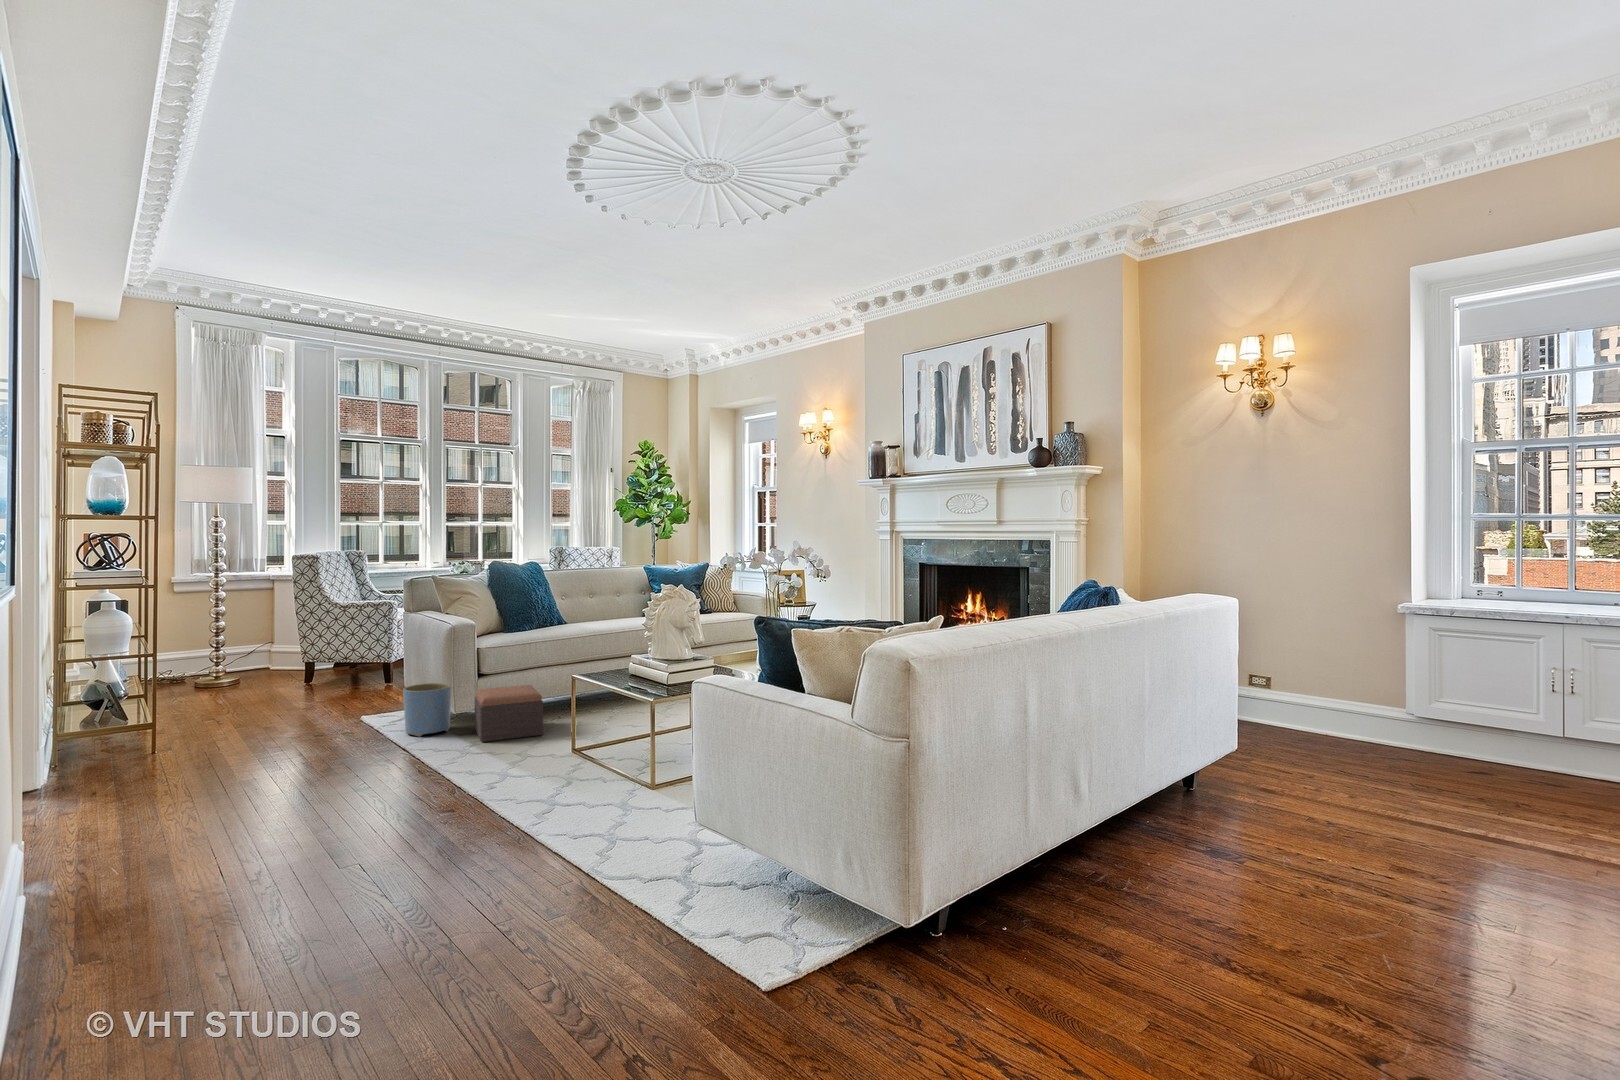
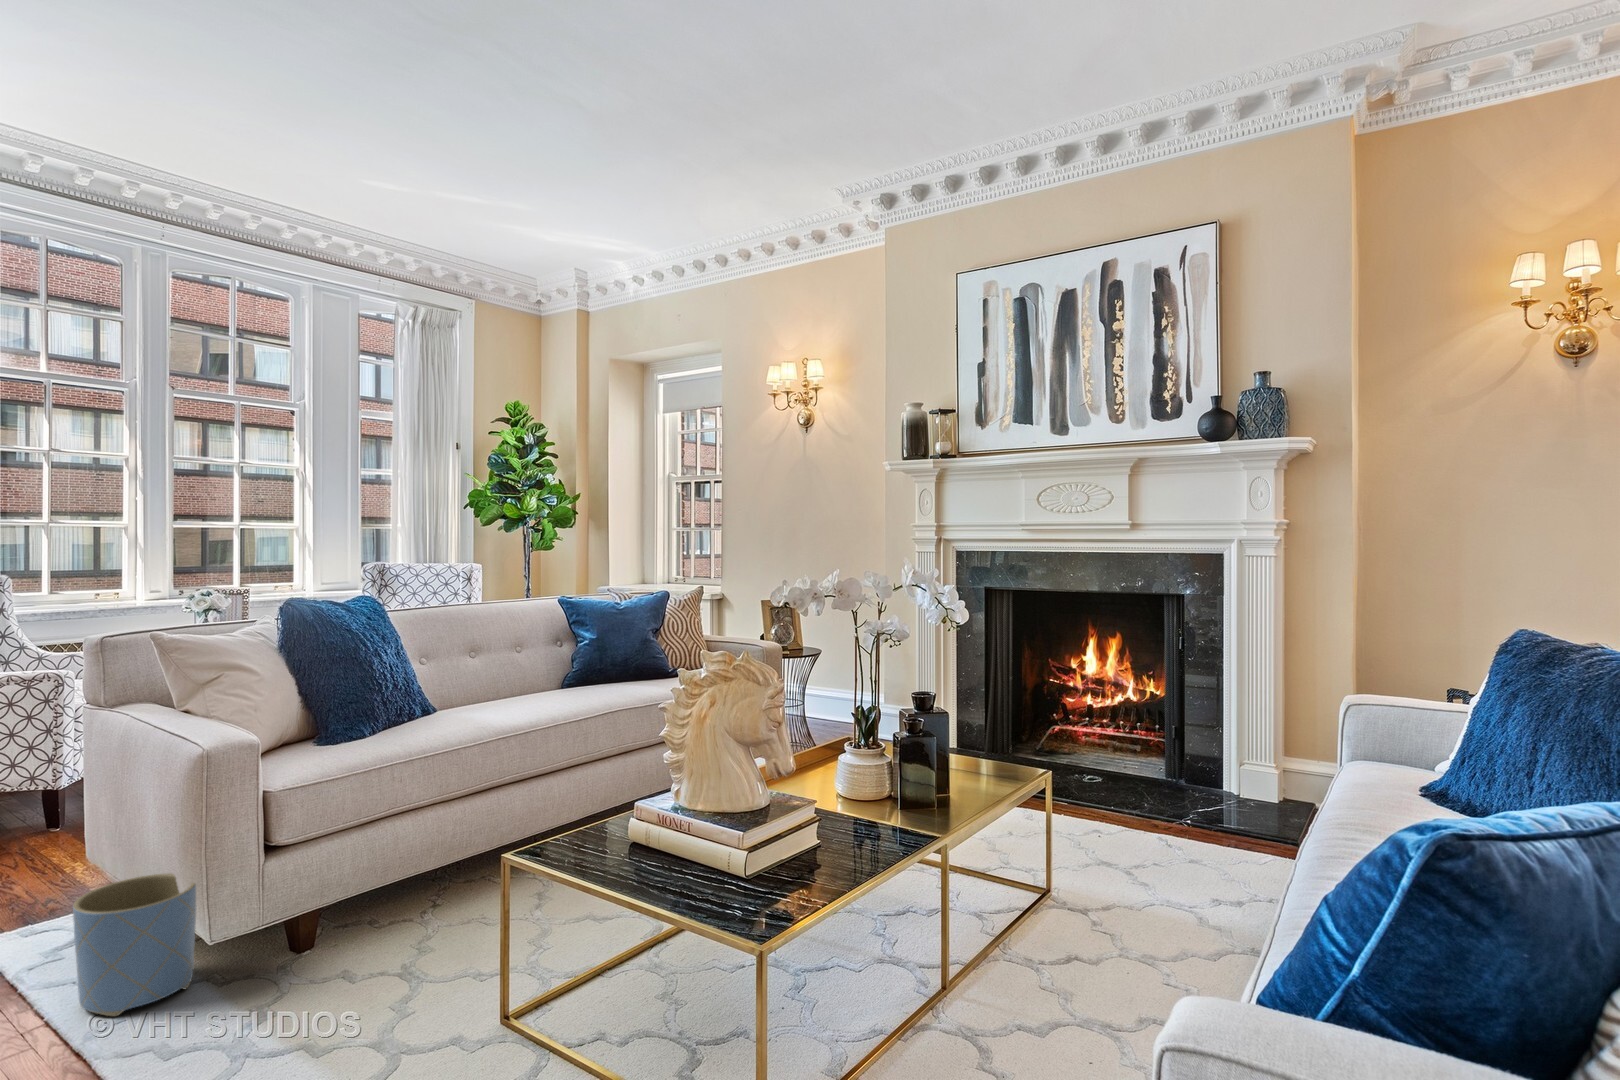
footstool: present [474,685,543,742] -> none [255,860,421,1024]

